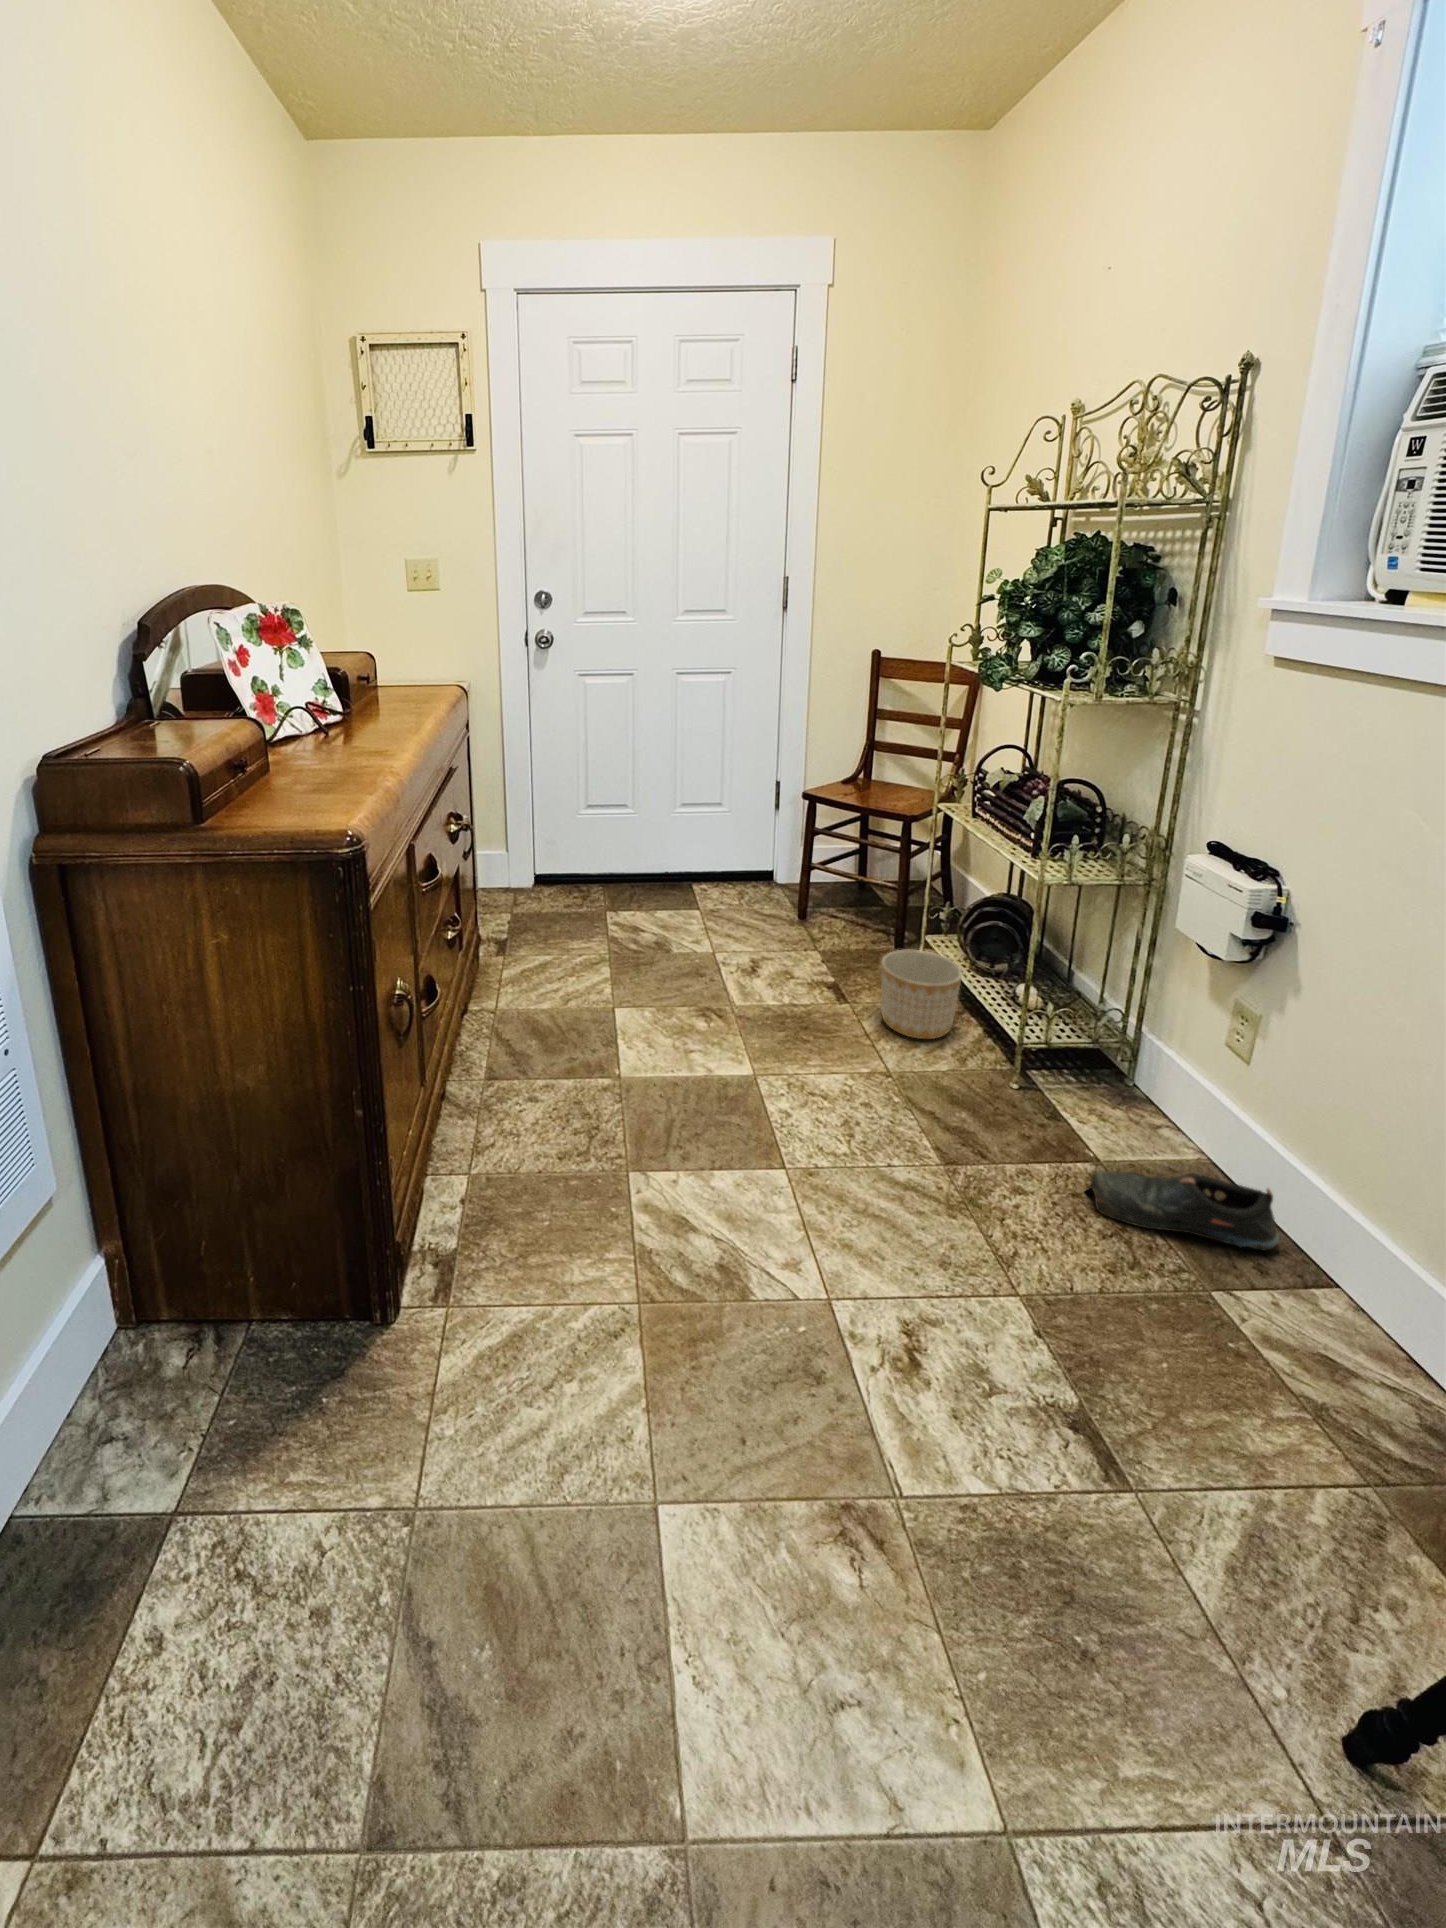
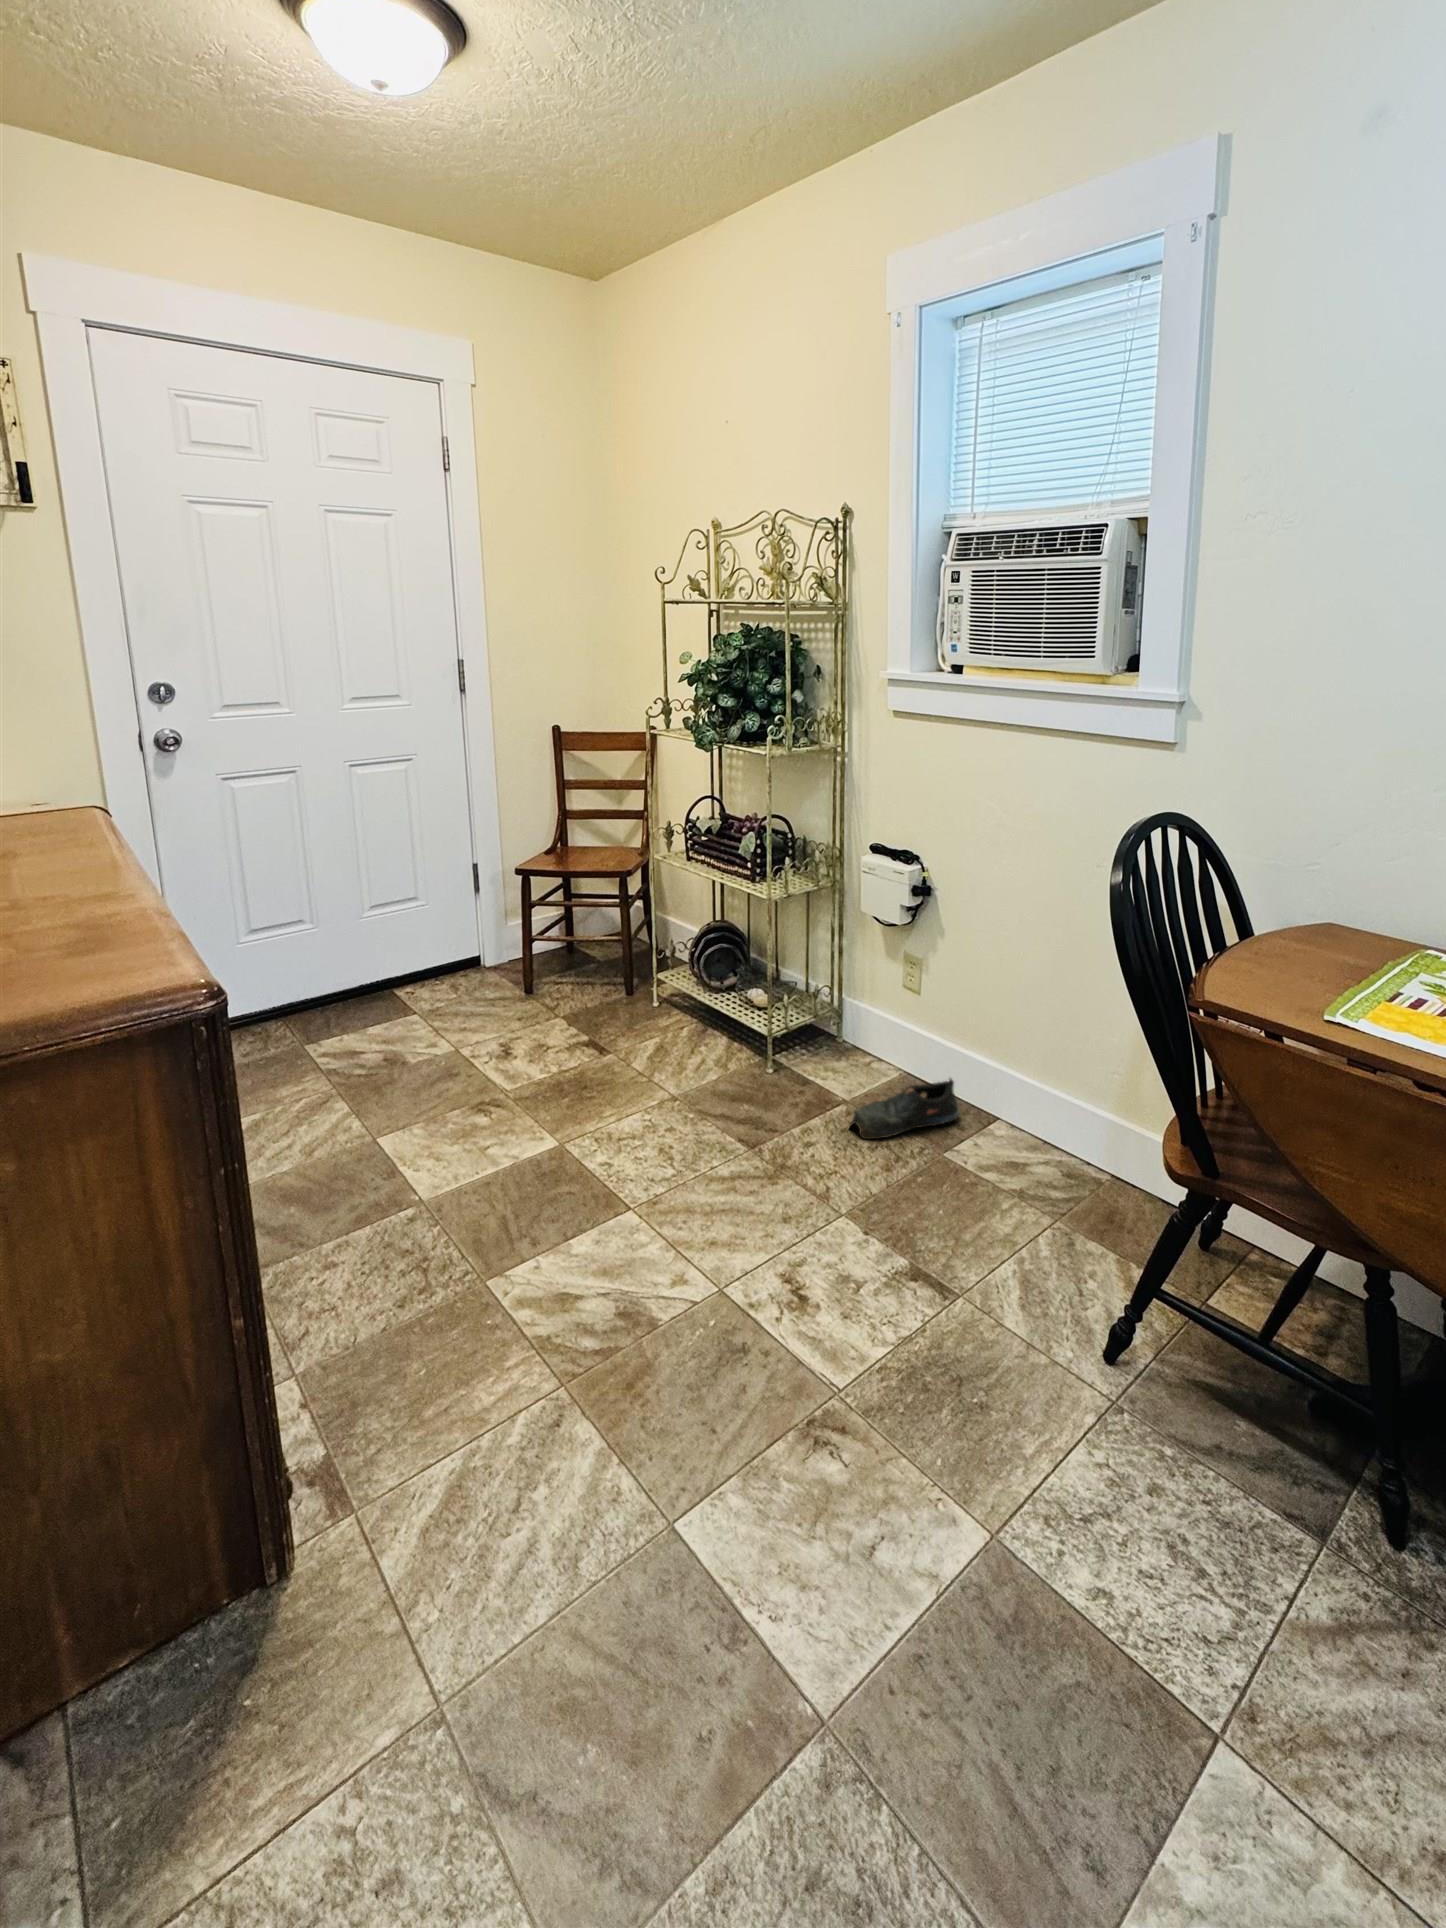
planter: present [881,949,962,1039] -> none [644,985,713,1065]

